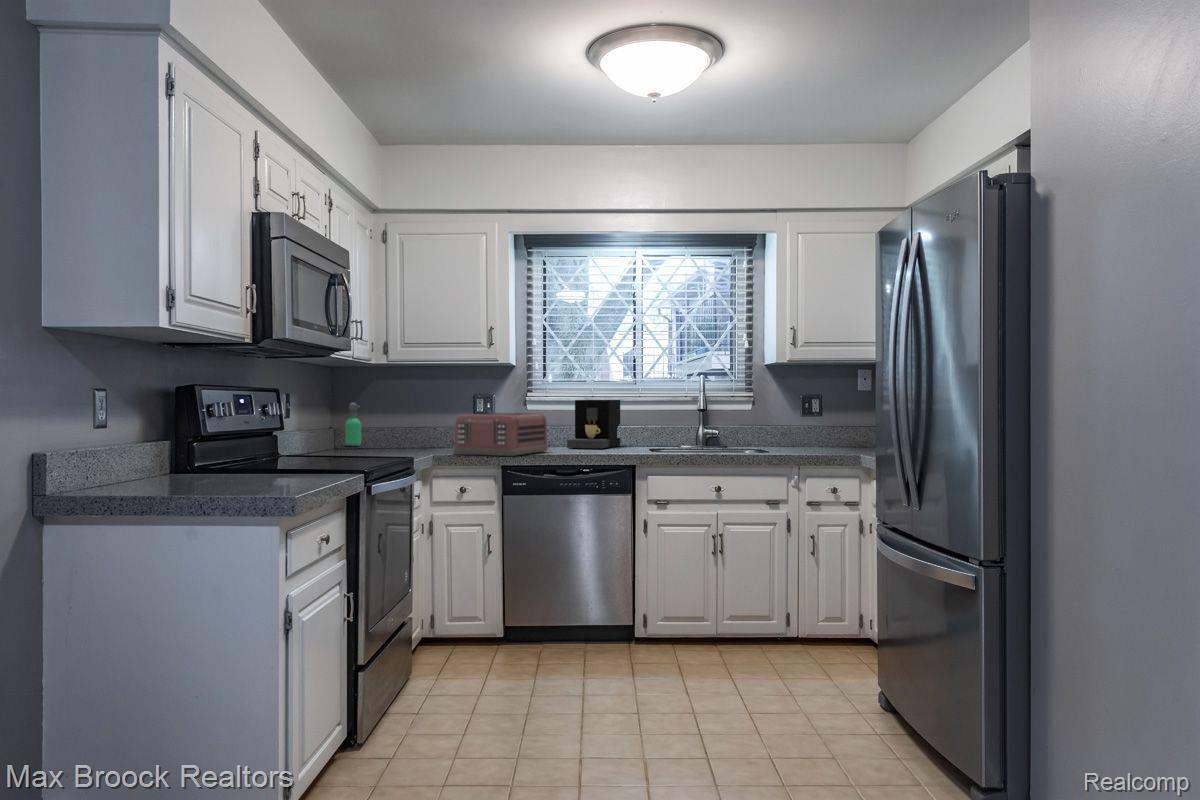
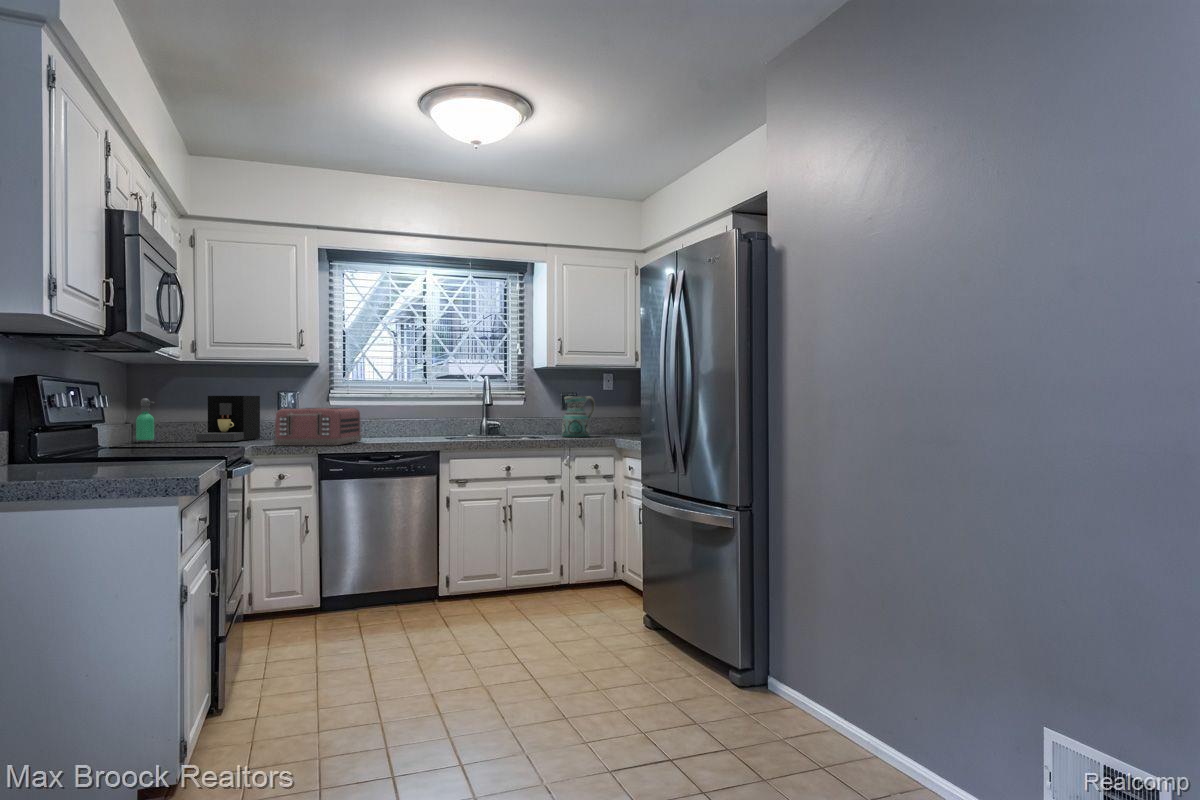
ceramic pitcher: none [795,398,841,452] -> present [562,396,595,437]
coffee maker: present [567,400,620,448] -> present [196,396,260,441]

